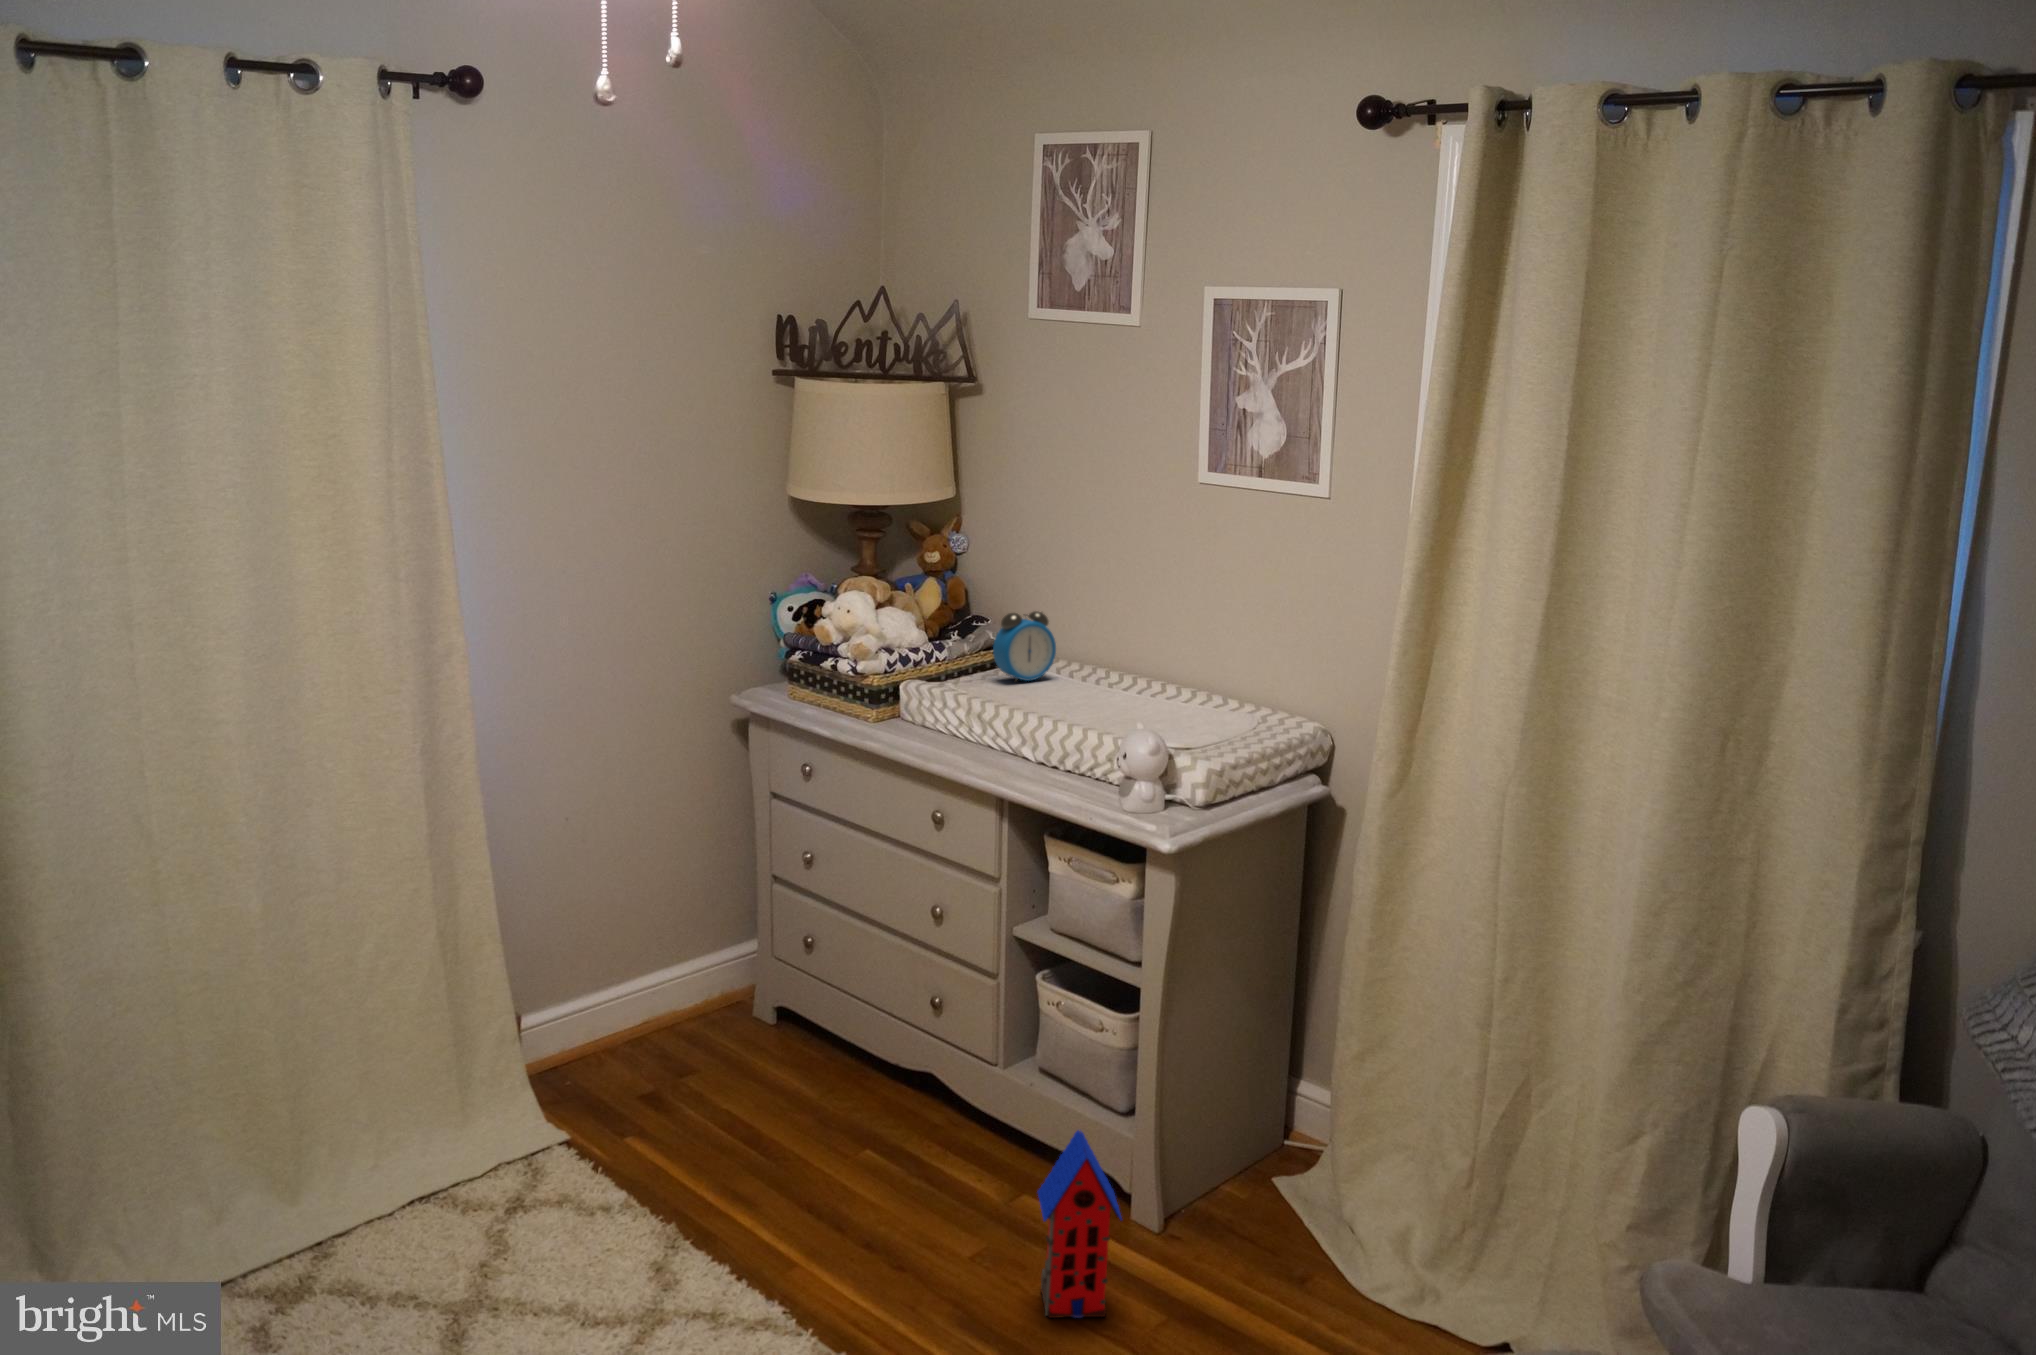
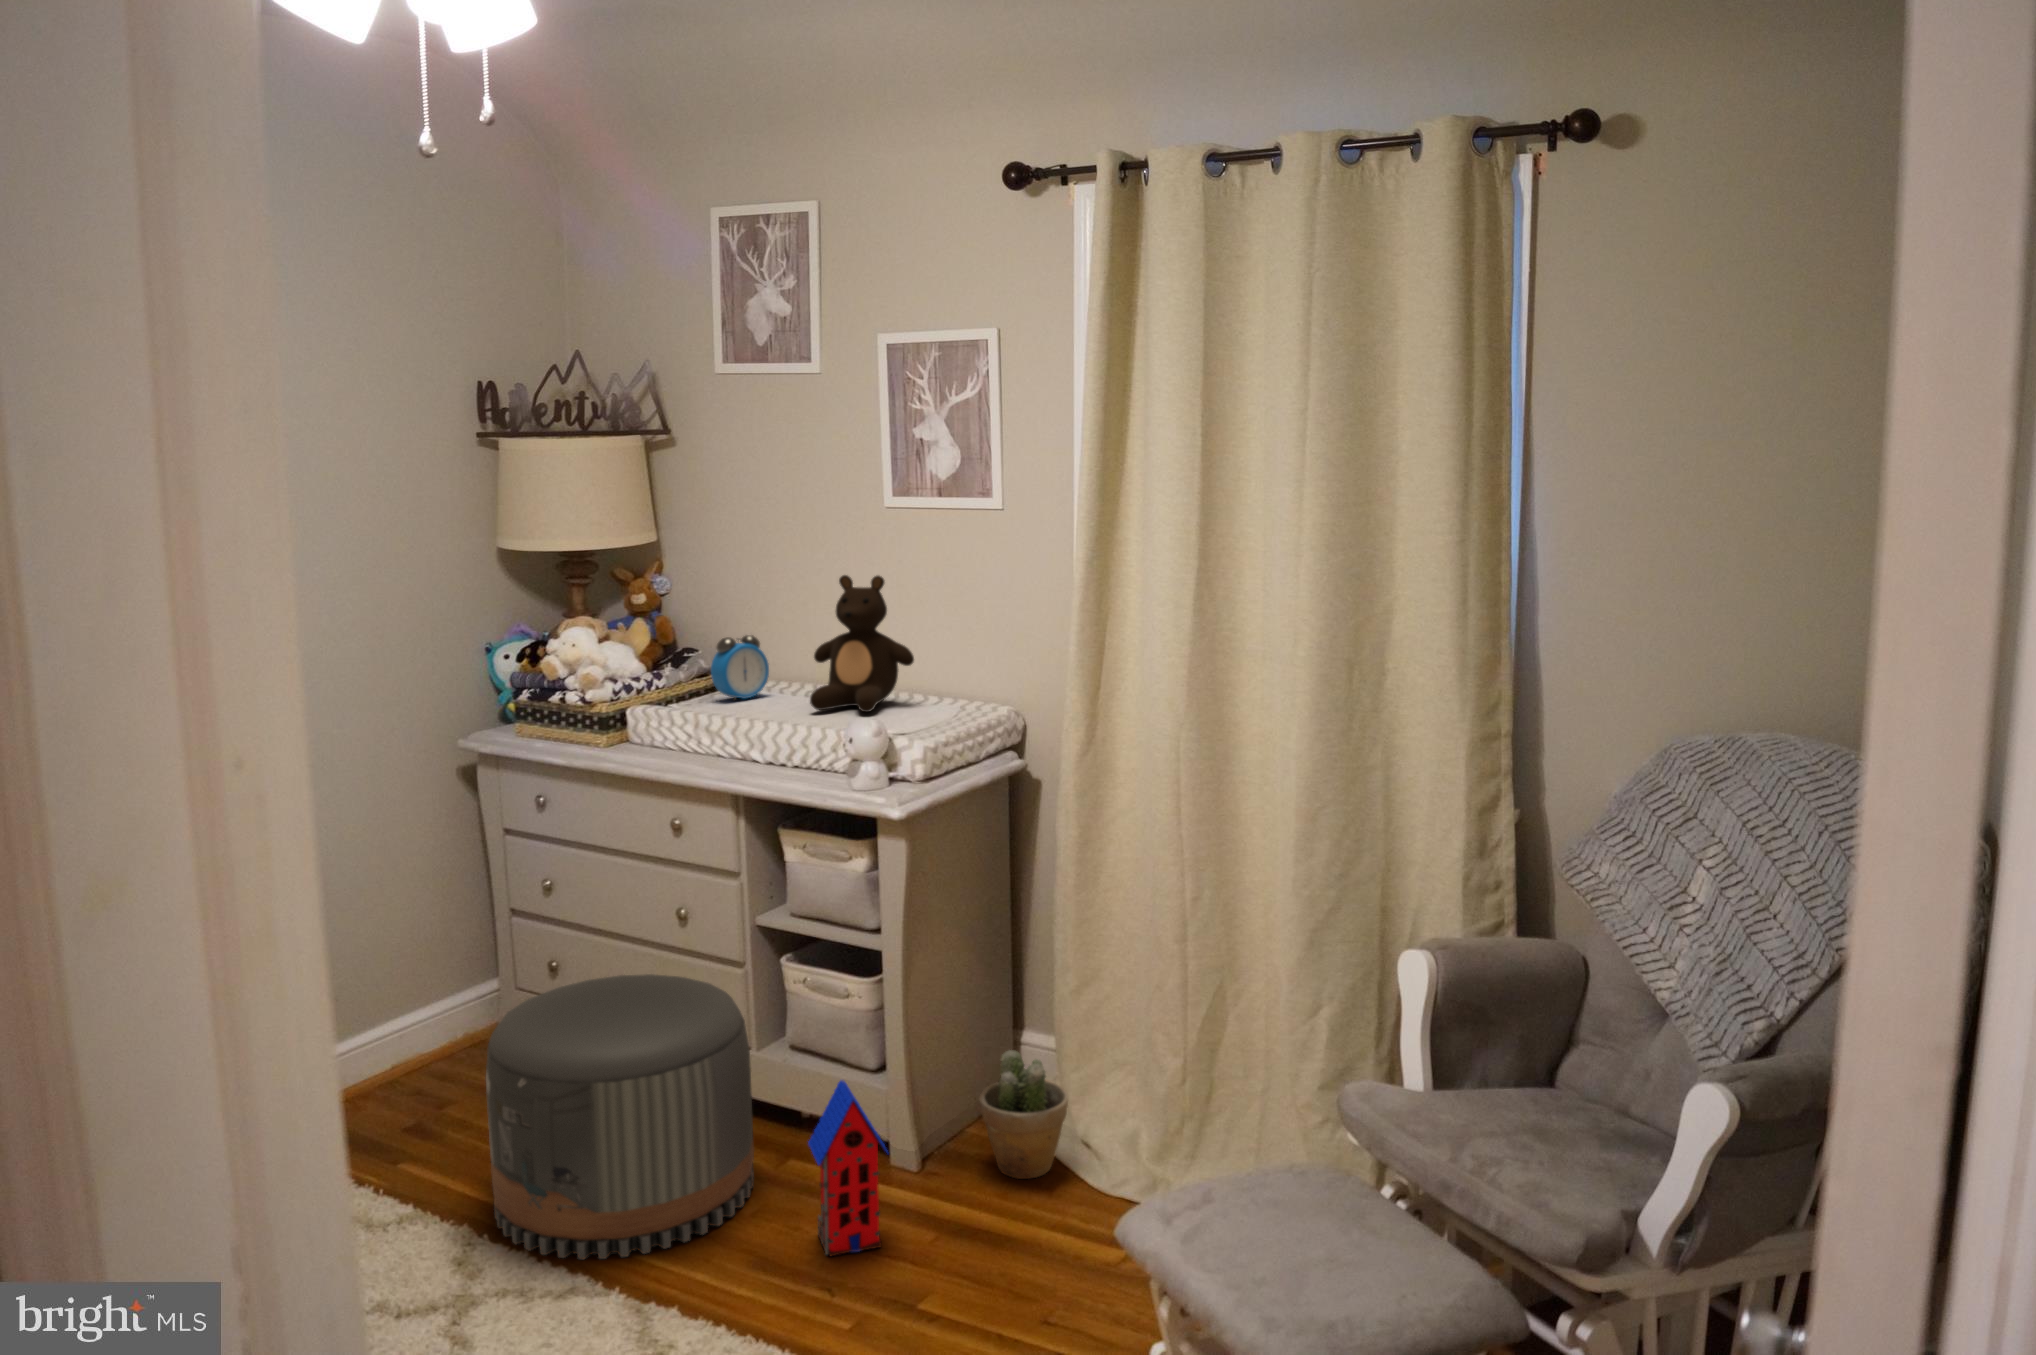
teddy bear: none [1092,557,1212,715] -> present [810,575,914,712]
pouf: none [718,973,990,1279] -> present [485,974,754,1259]
potted plant: none [1235,1114,1336,1260] -> present [980,1050,1068,1179]

